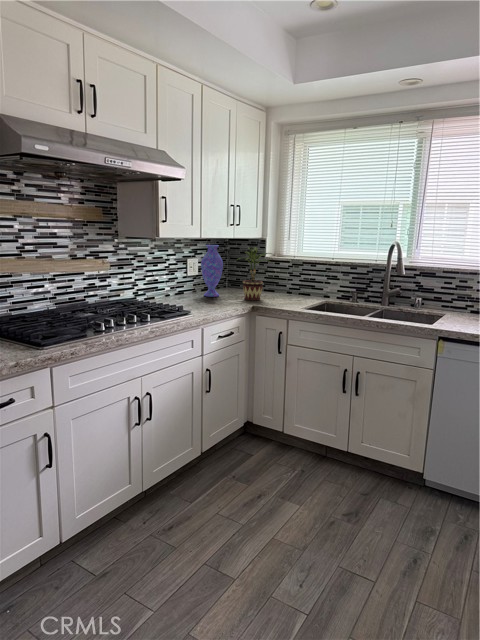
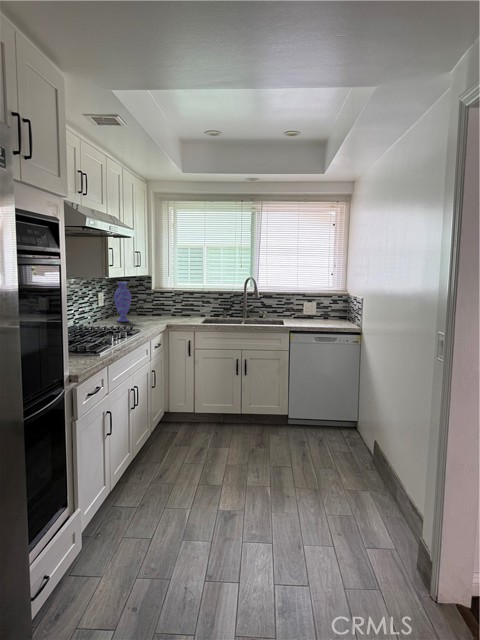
potted plant: present [237,247,272,300] -> none [145,283,170,322]

